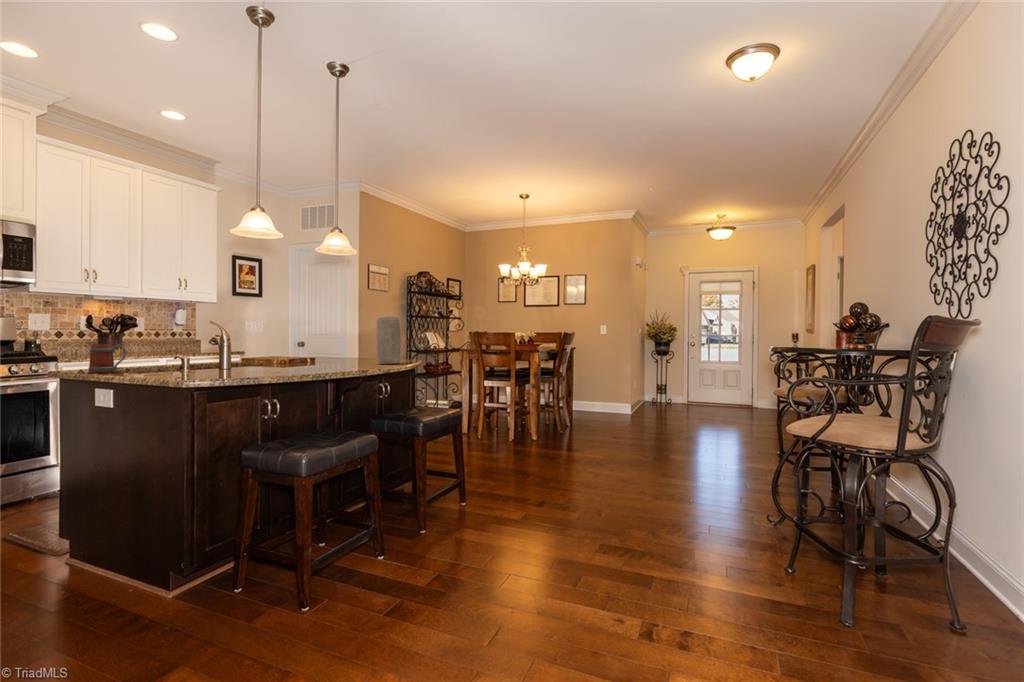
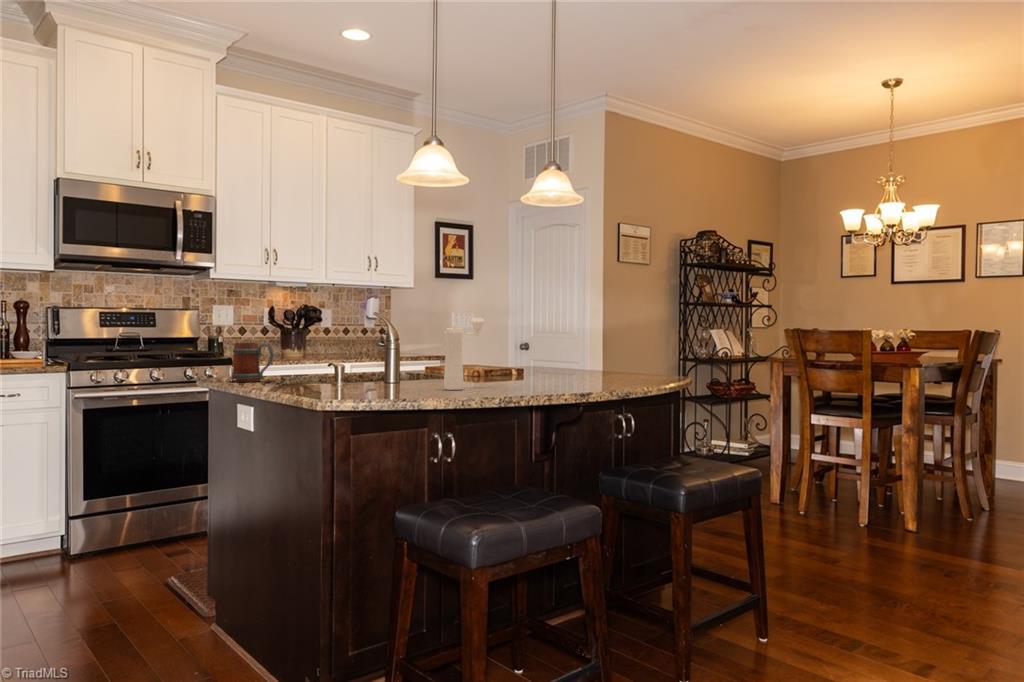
vase: present [377,316,401,364] -> none [617,300,656,381]
pepper mill: none [269,327,295,372] -> present [444,318,484,390]

